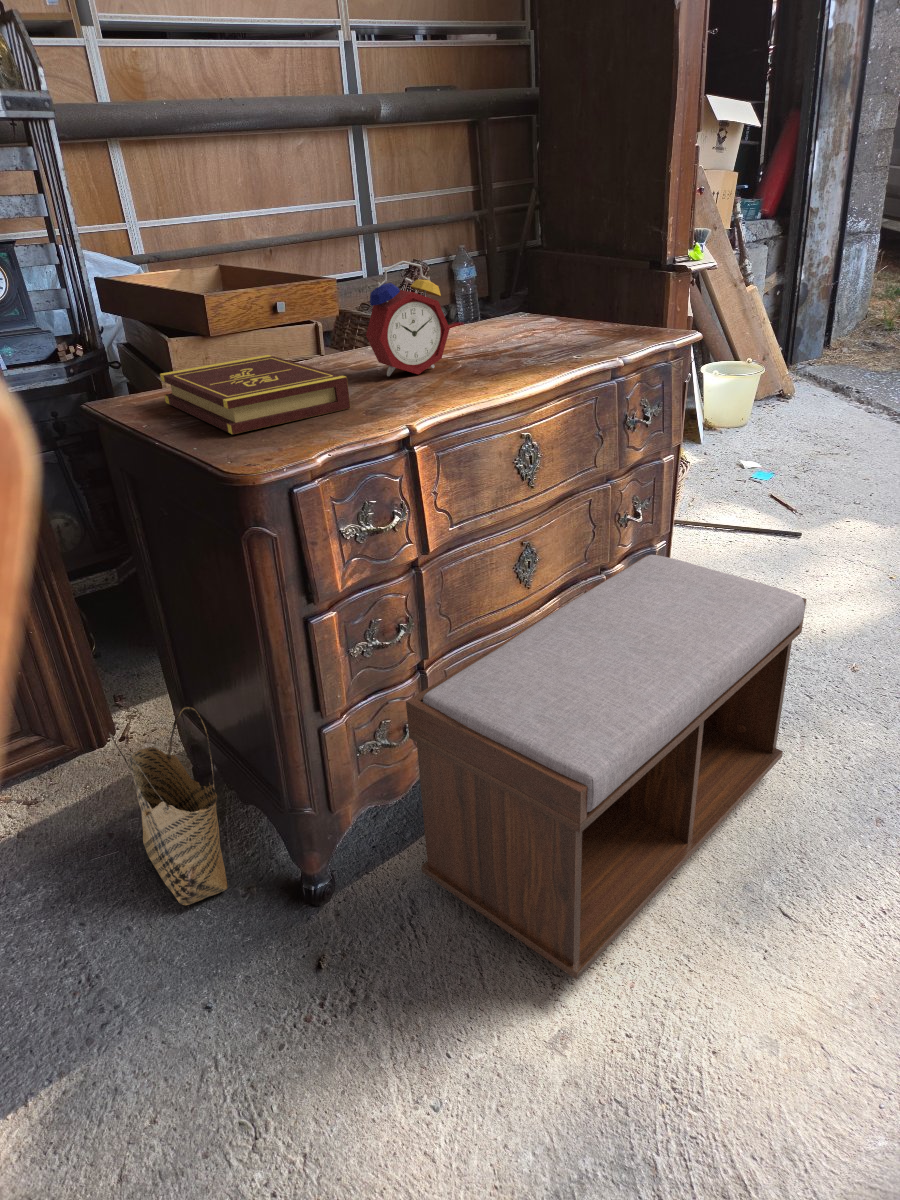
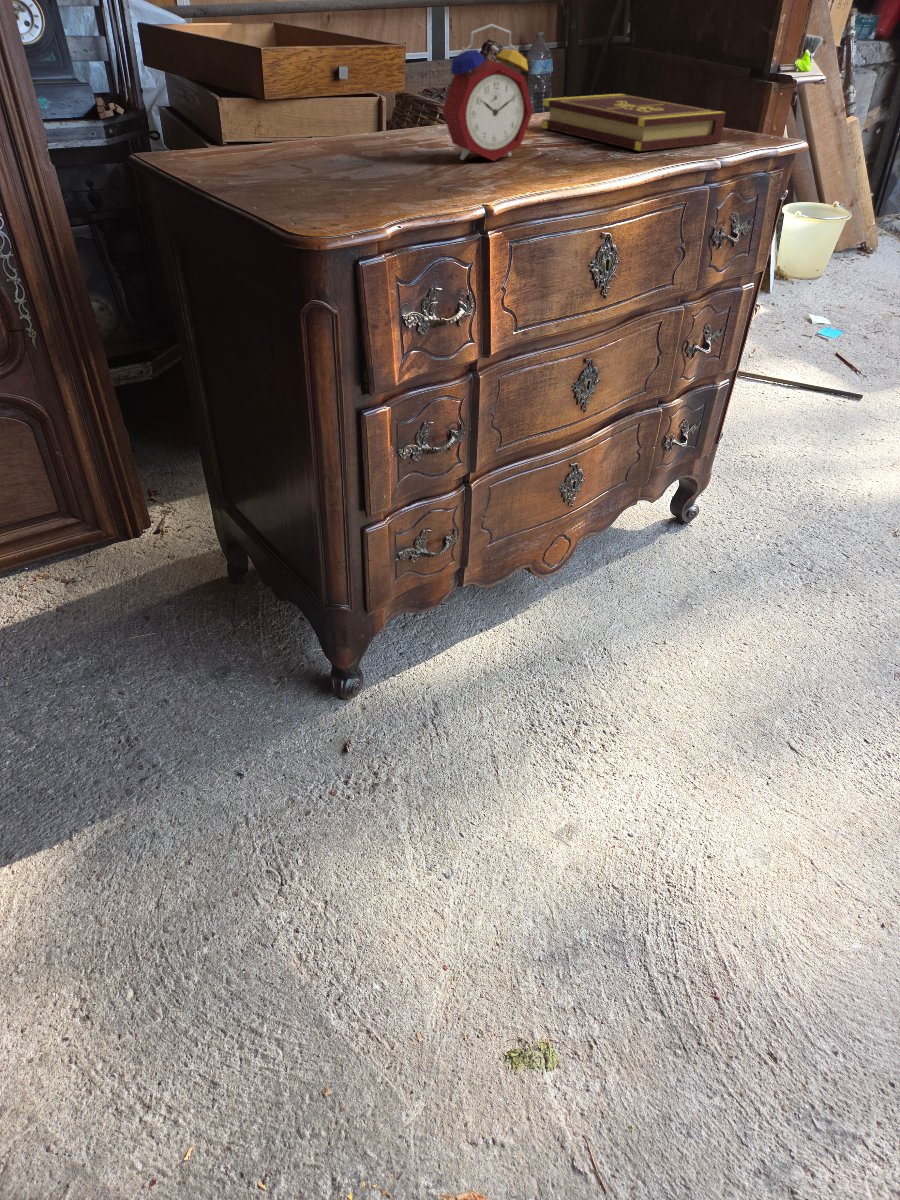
book: present [160,355,350,434] -> present [541,94,725,151]
bench: present [406,555,807,980] -> none [448,388,867,783]
woven basket: present [109,706,228,905] -> none [152,493,258,685]

